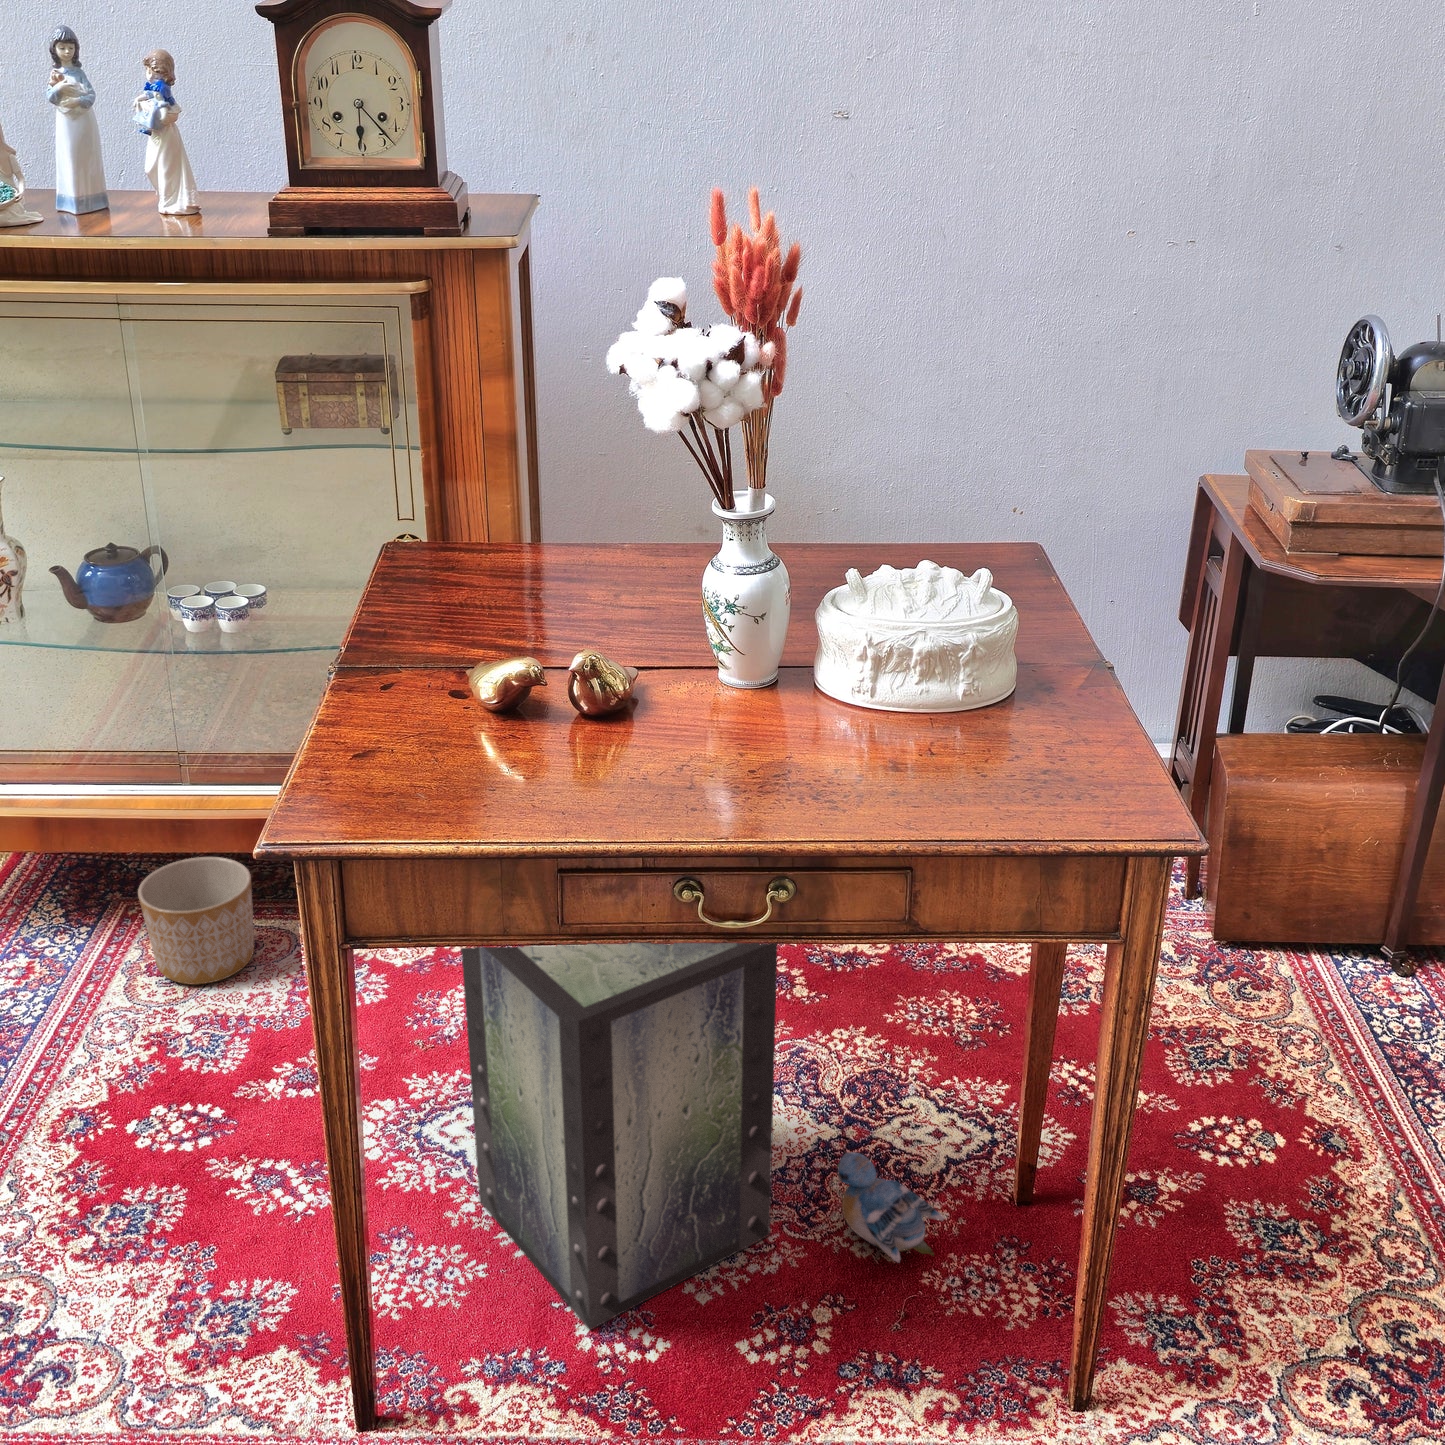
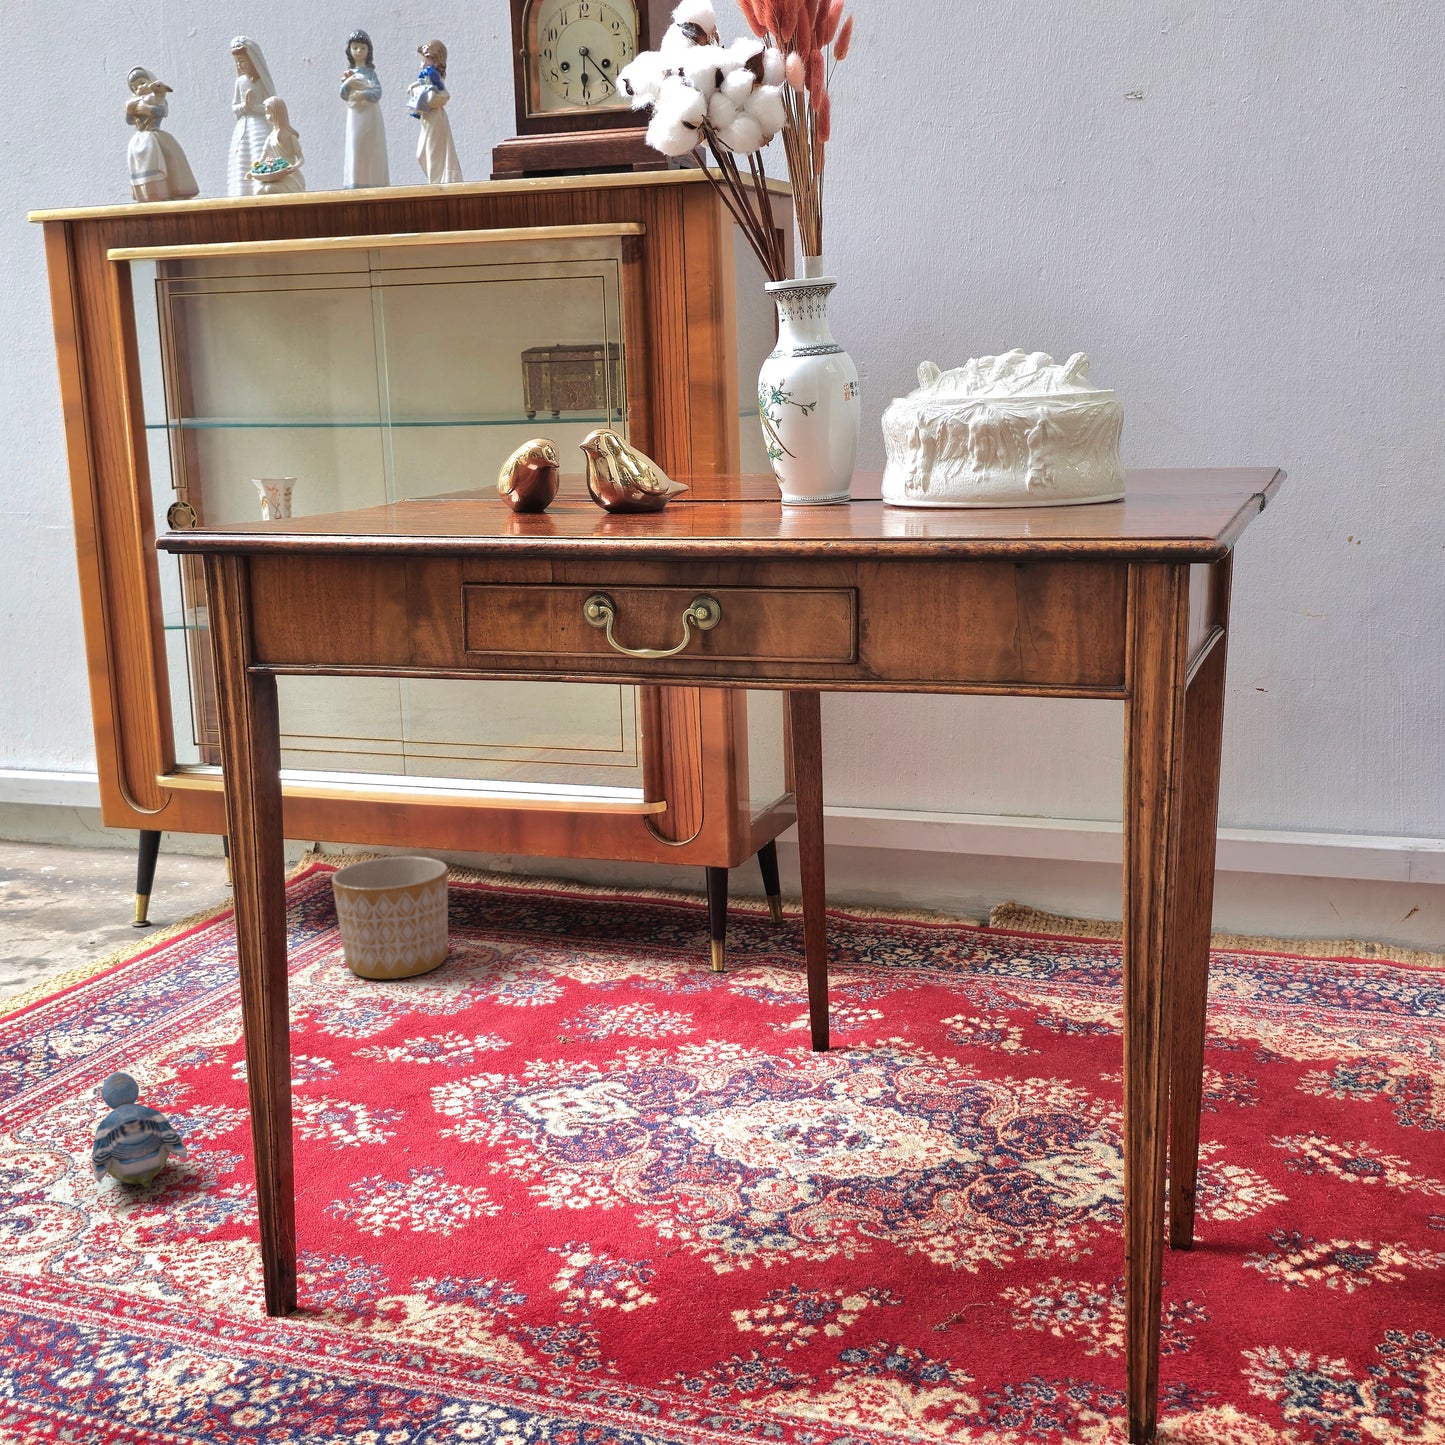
storage box: present [461,941,778,1330] -> none [503,750,836,1274]
plush toy: present [837,1152,944,1262] -> present [92,1072,187,1187]

